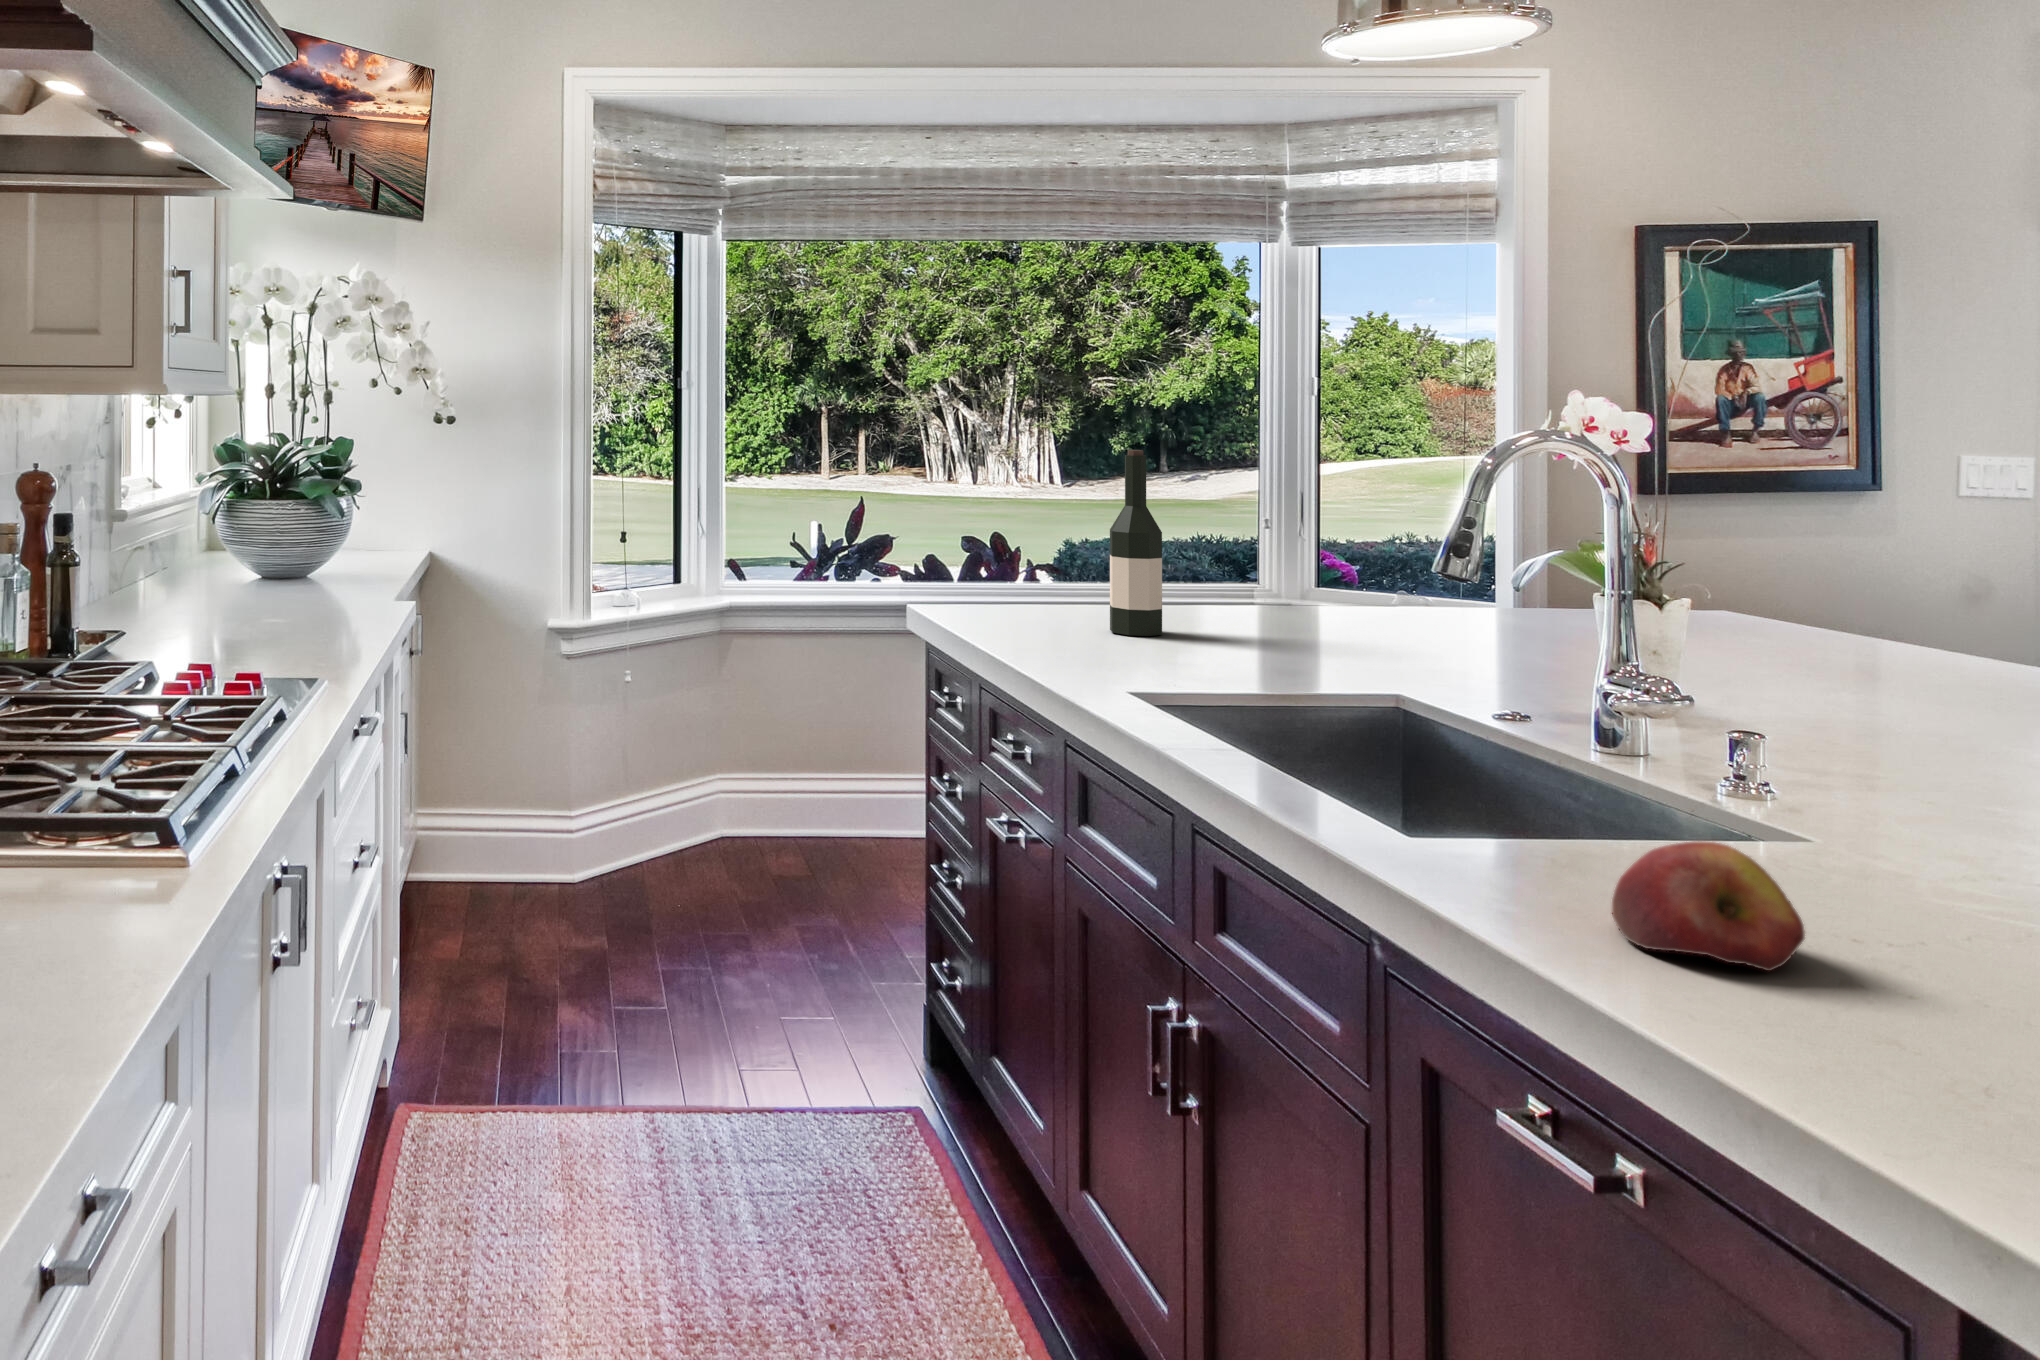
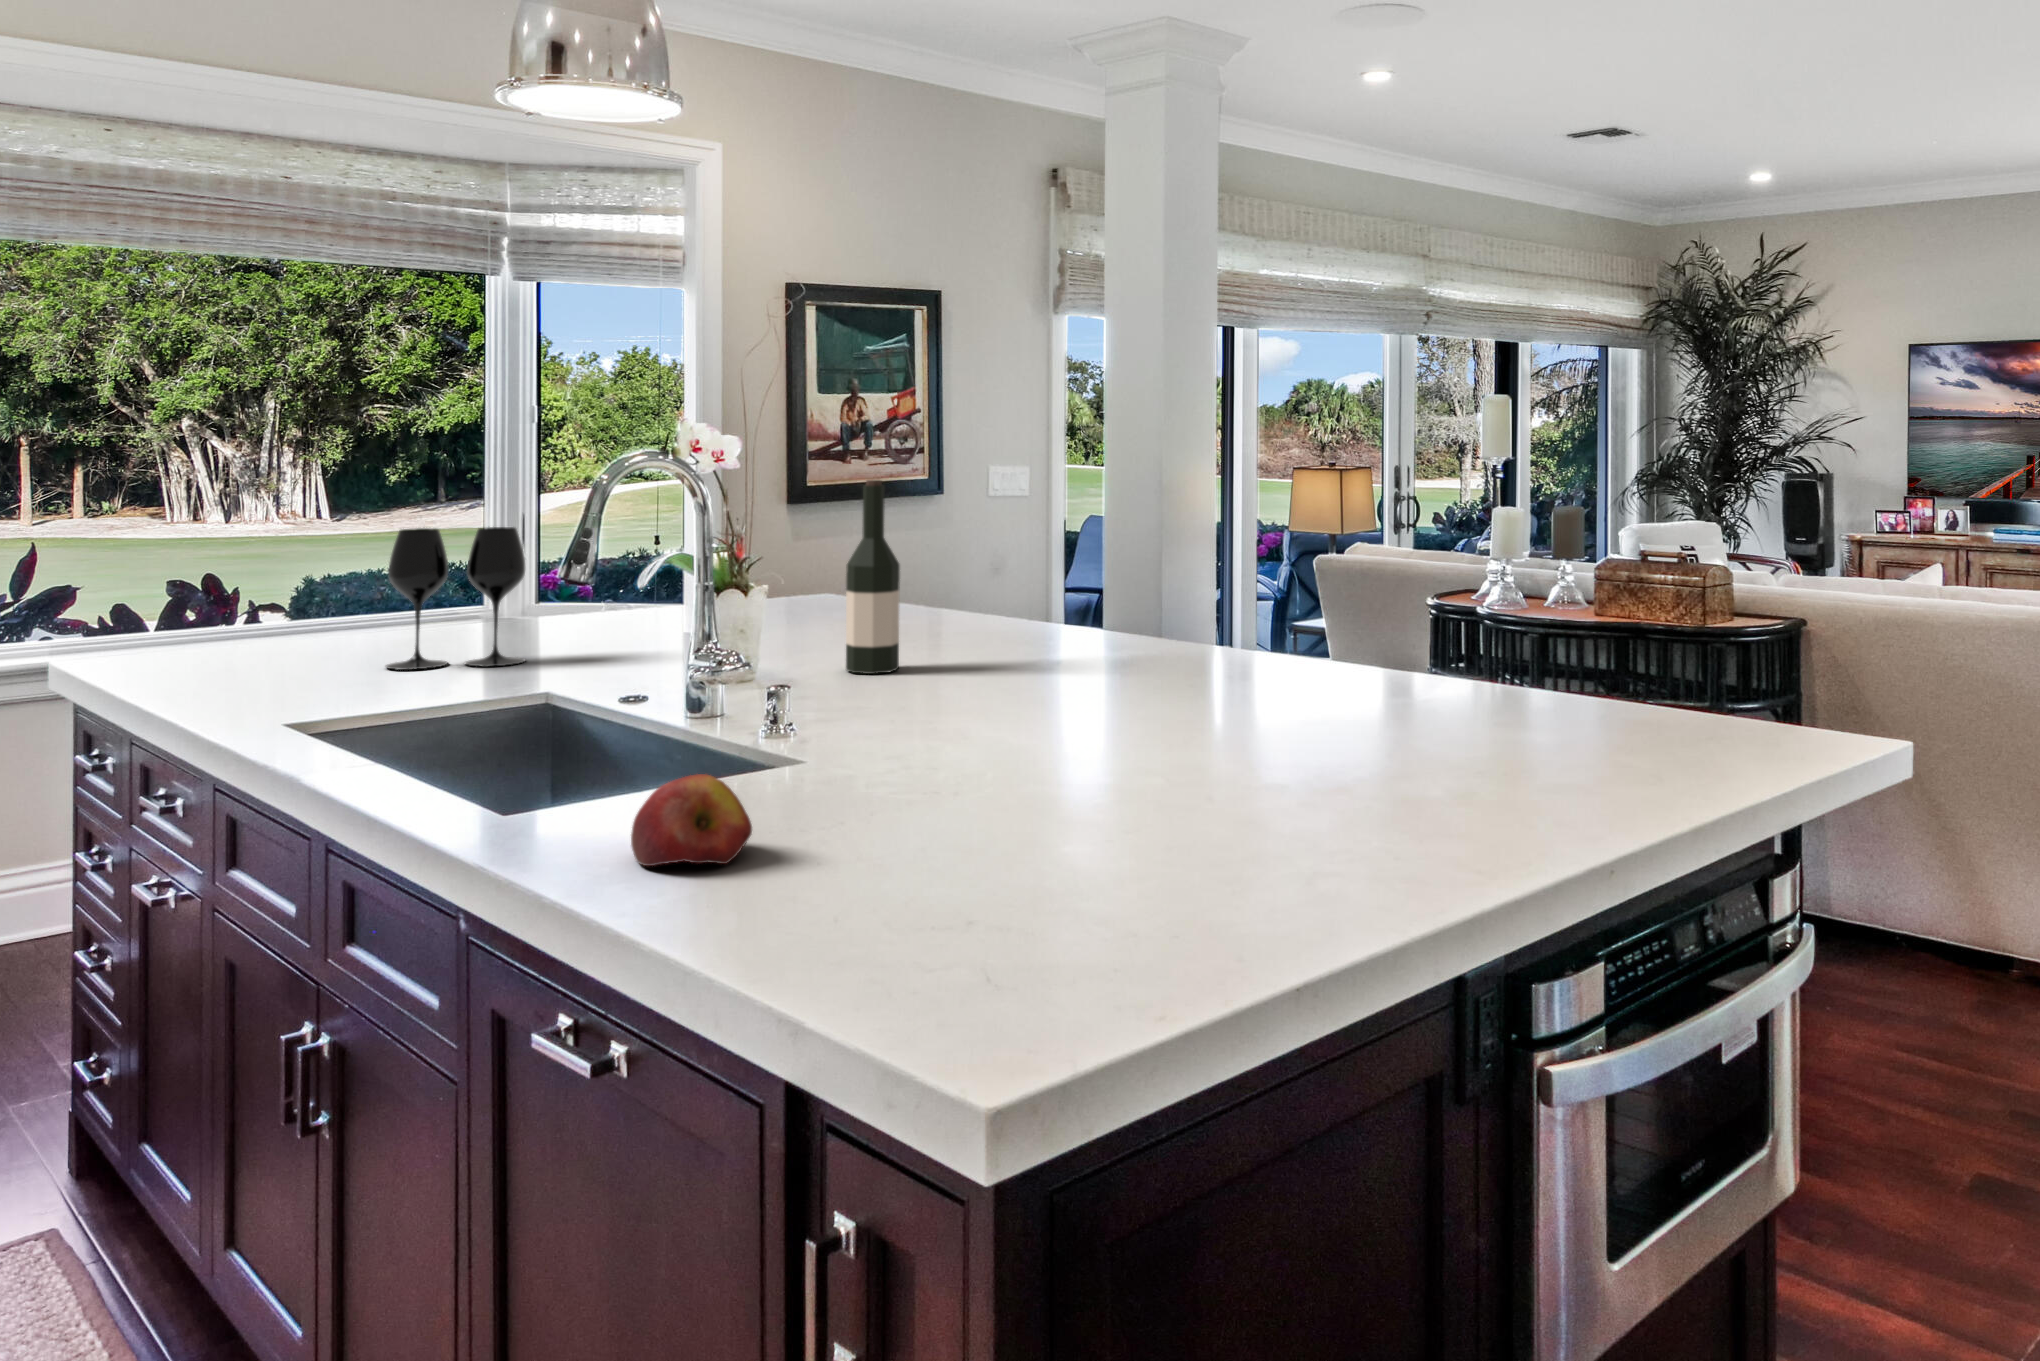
wine bottle: present [1110,450,1162,636] -> present [846,480,900,674]
wine glass: none [1209,502,1362,655] -> present [386,527,525,670]

